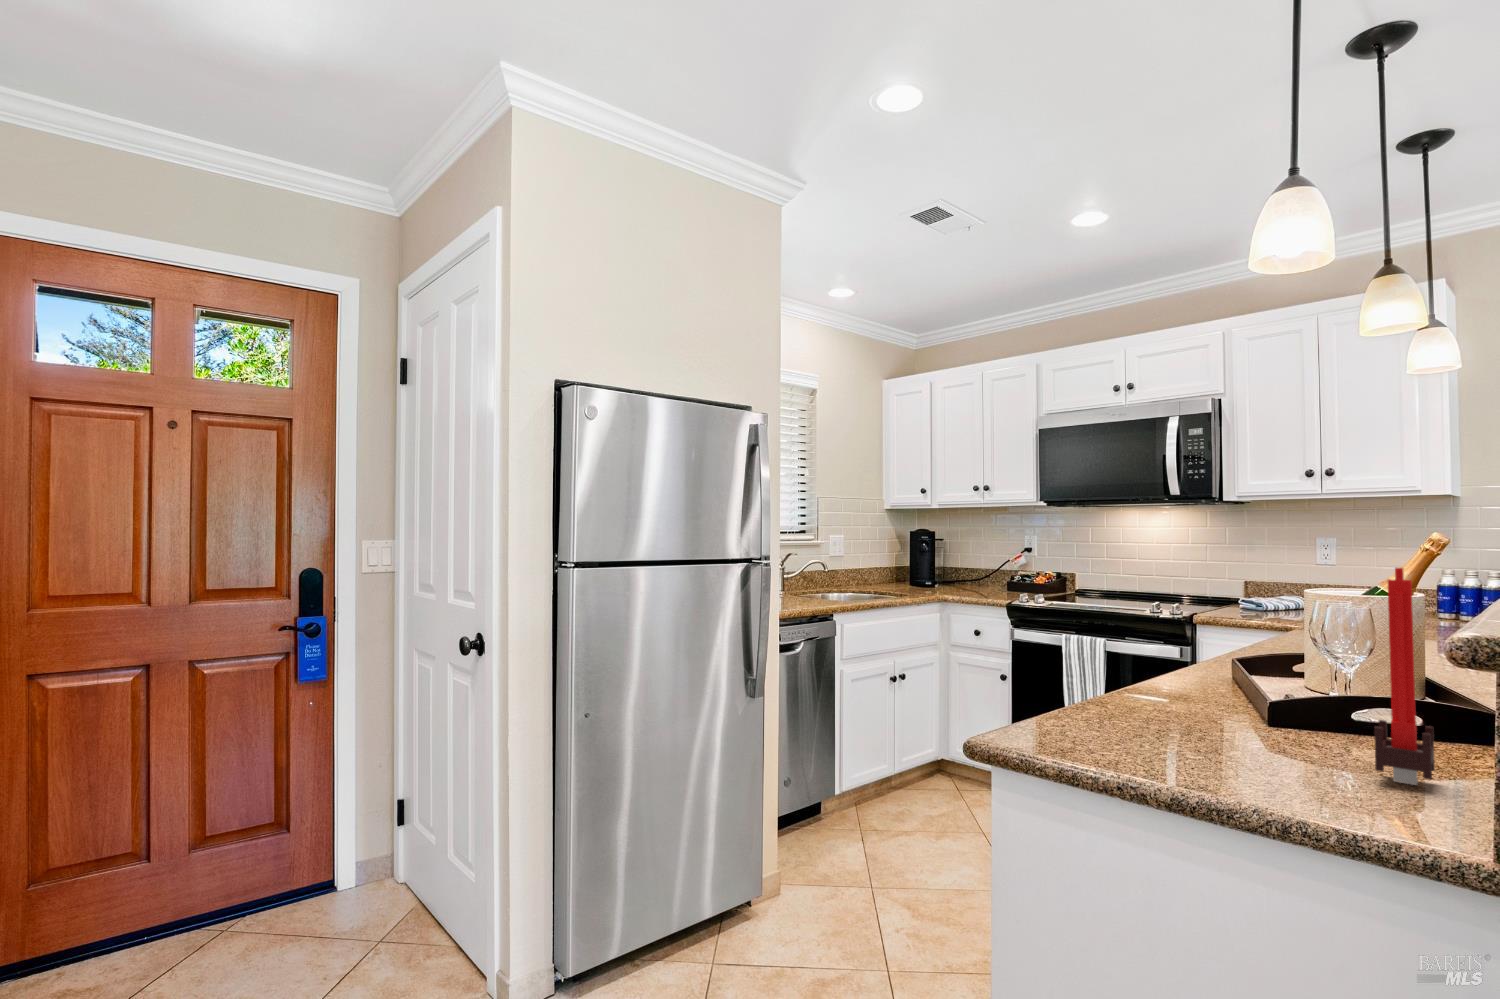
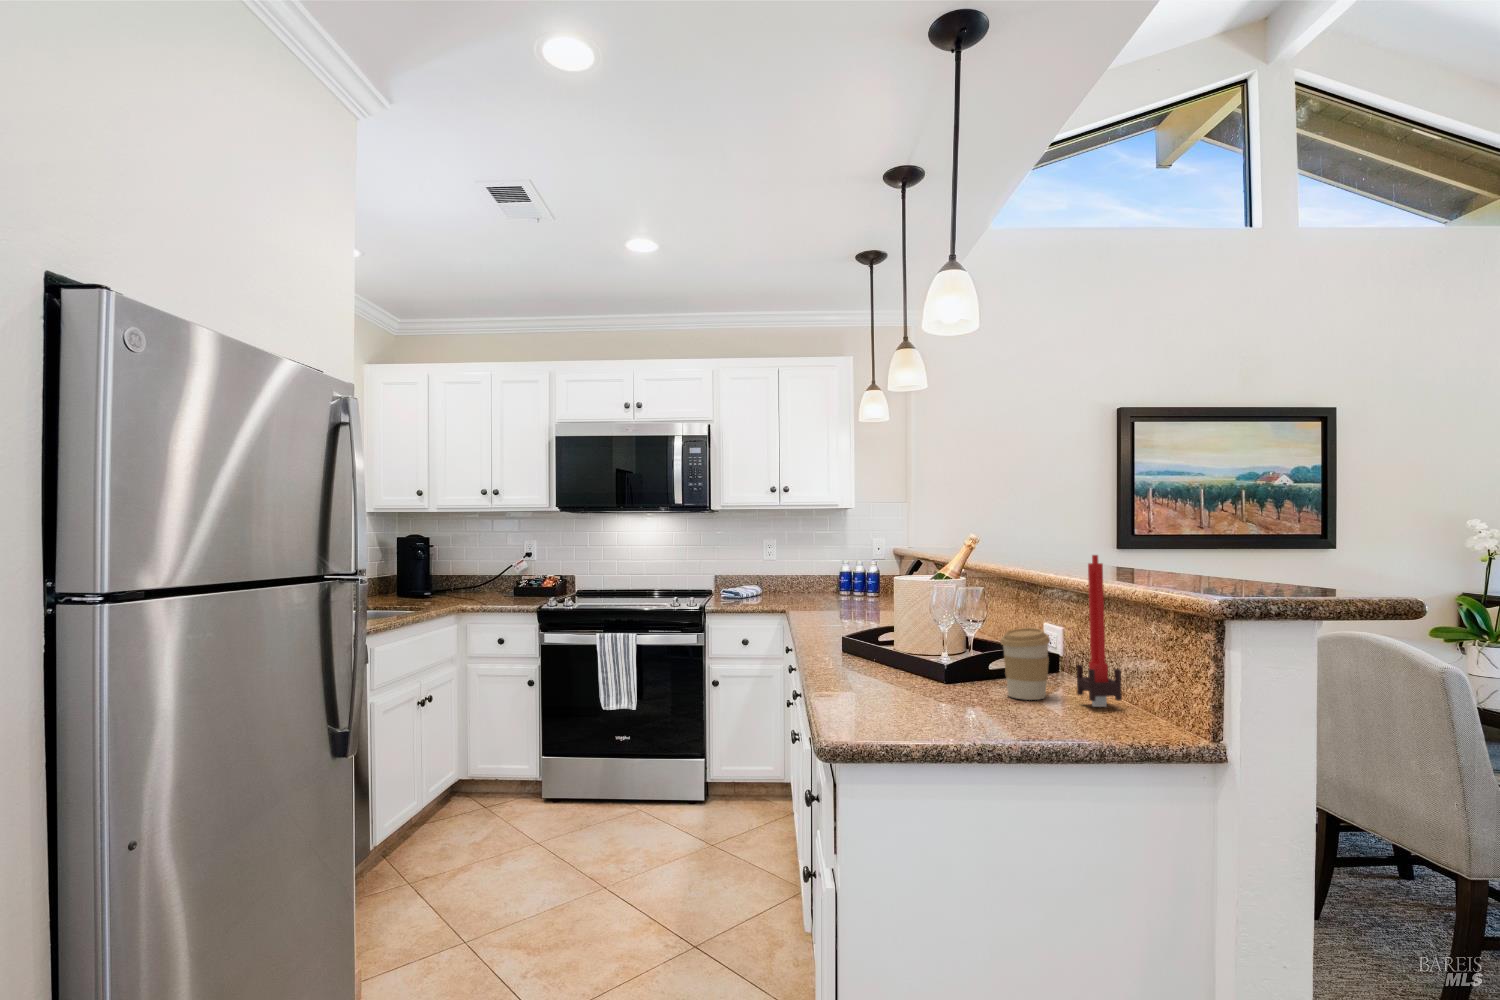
coffee cup: none [1287,664,1364,760] -> present [1001,628,1050,700]

